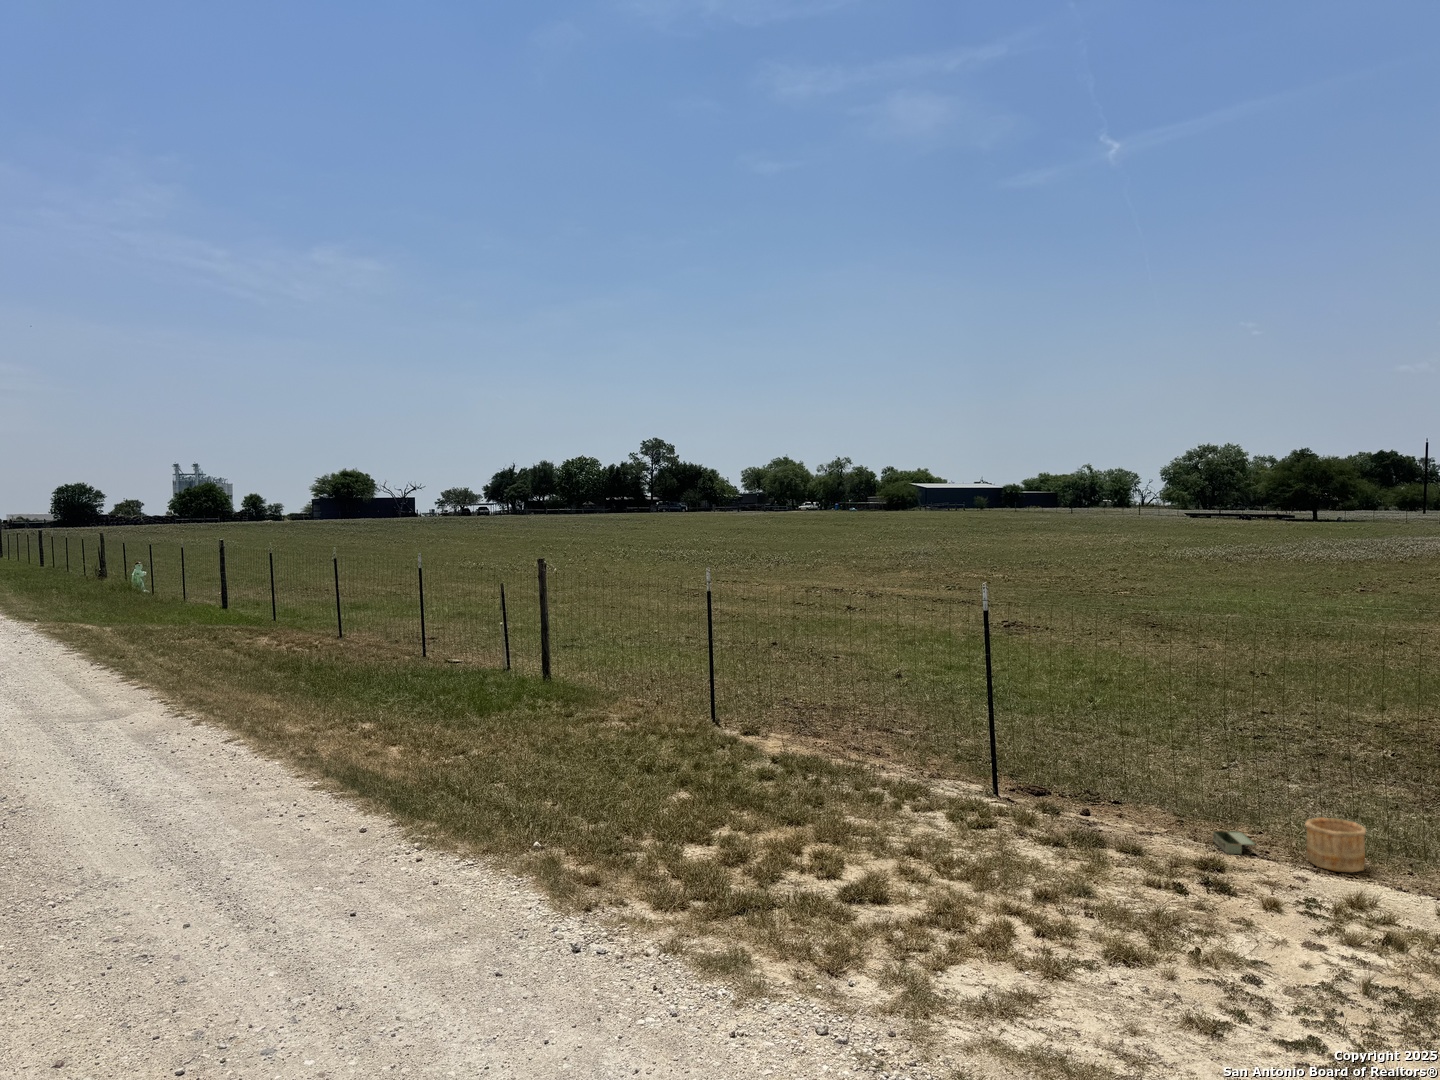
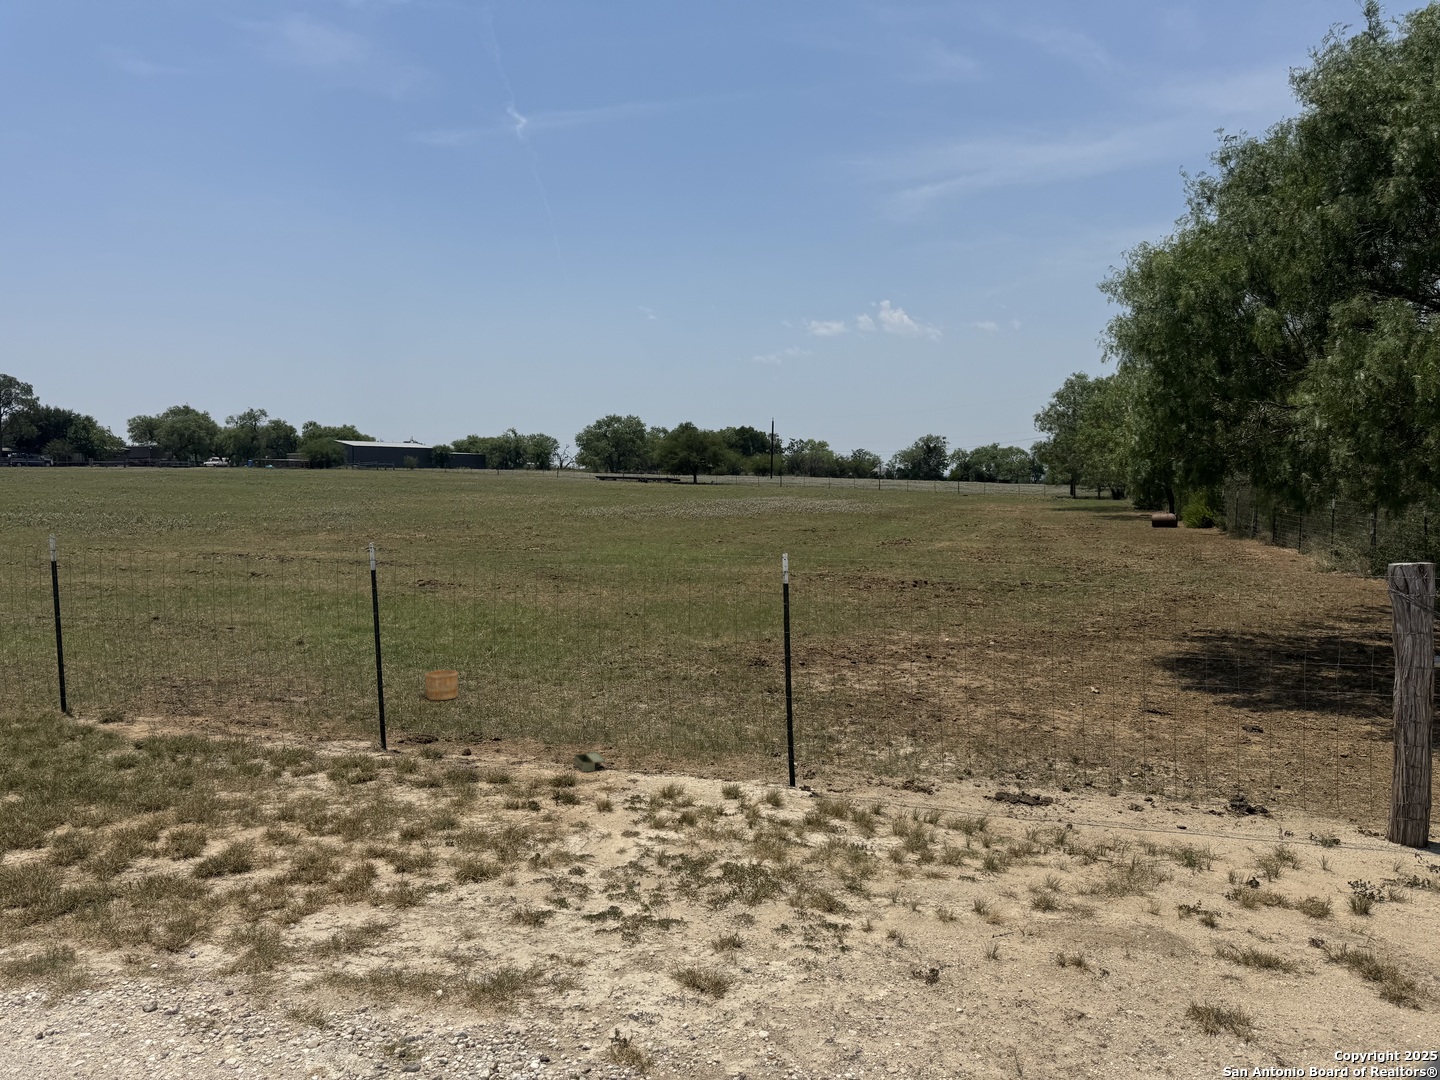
wooden bucket: present [1305,817,1366,872] -> present [424,670,459,700]

